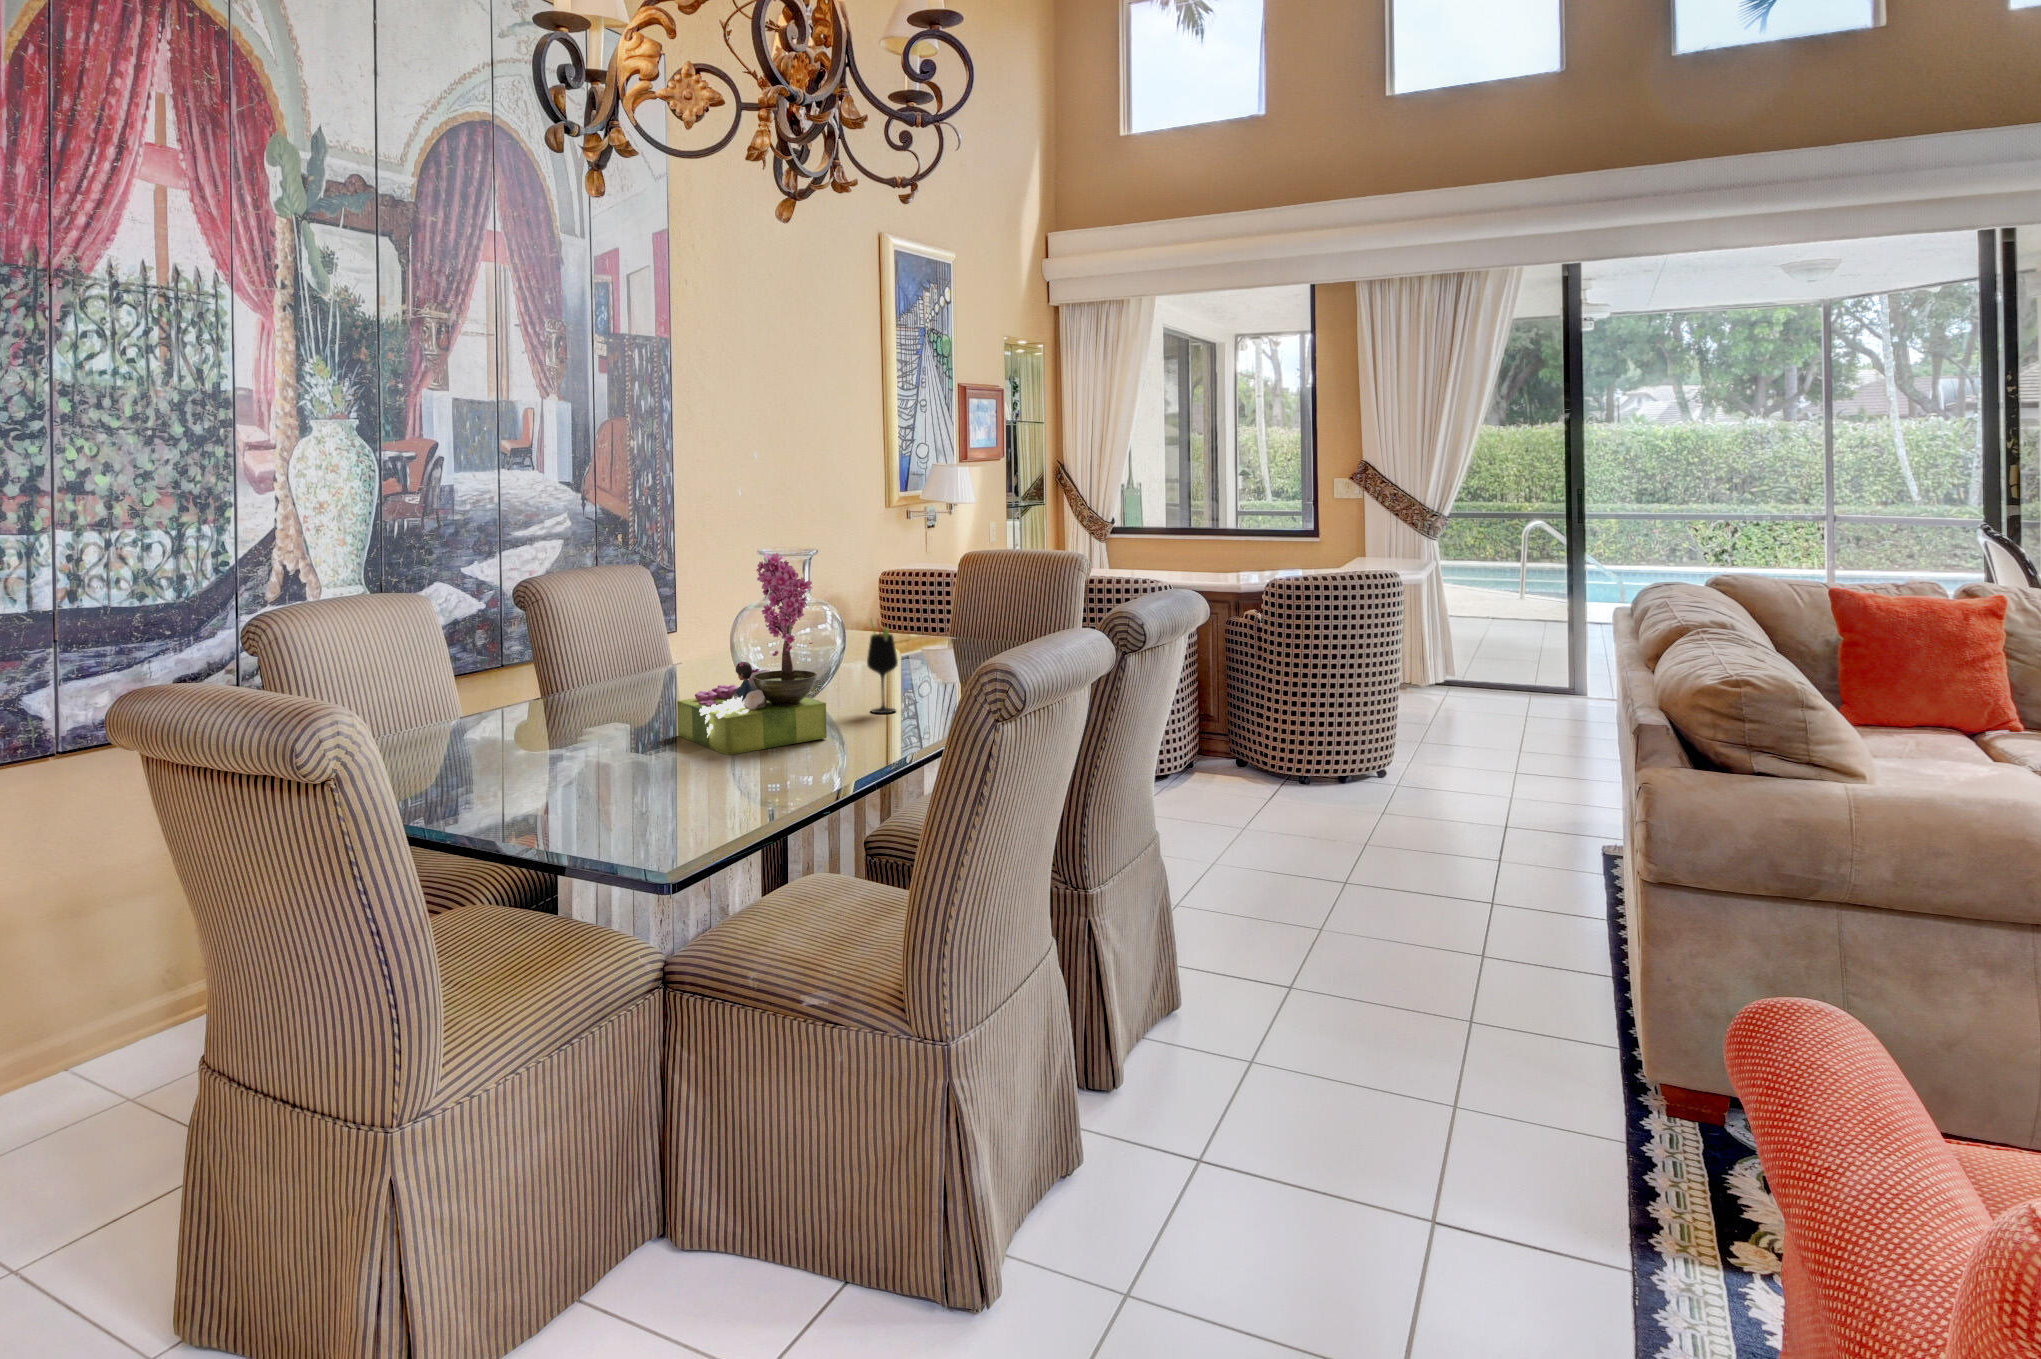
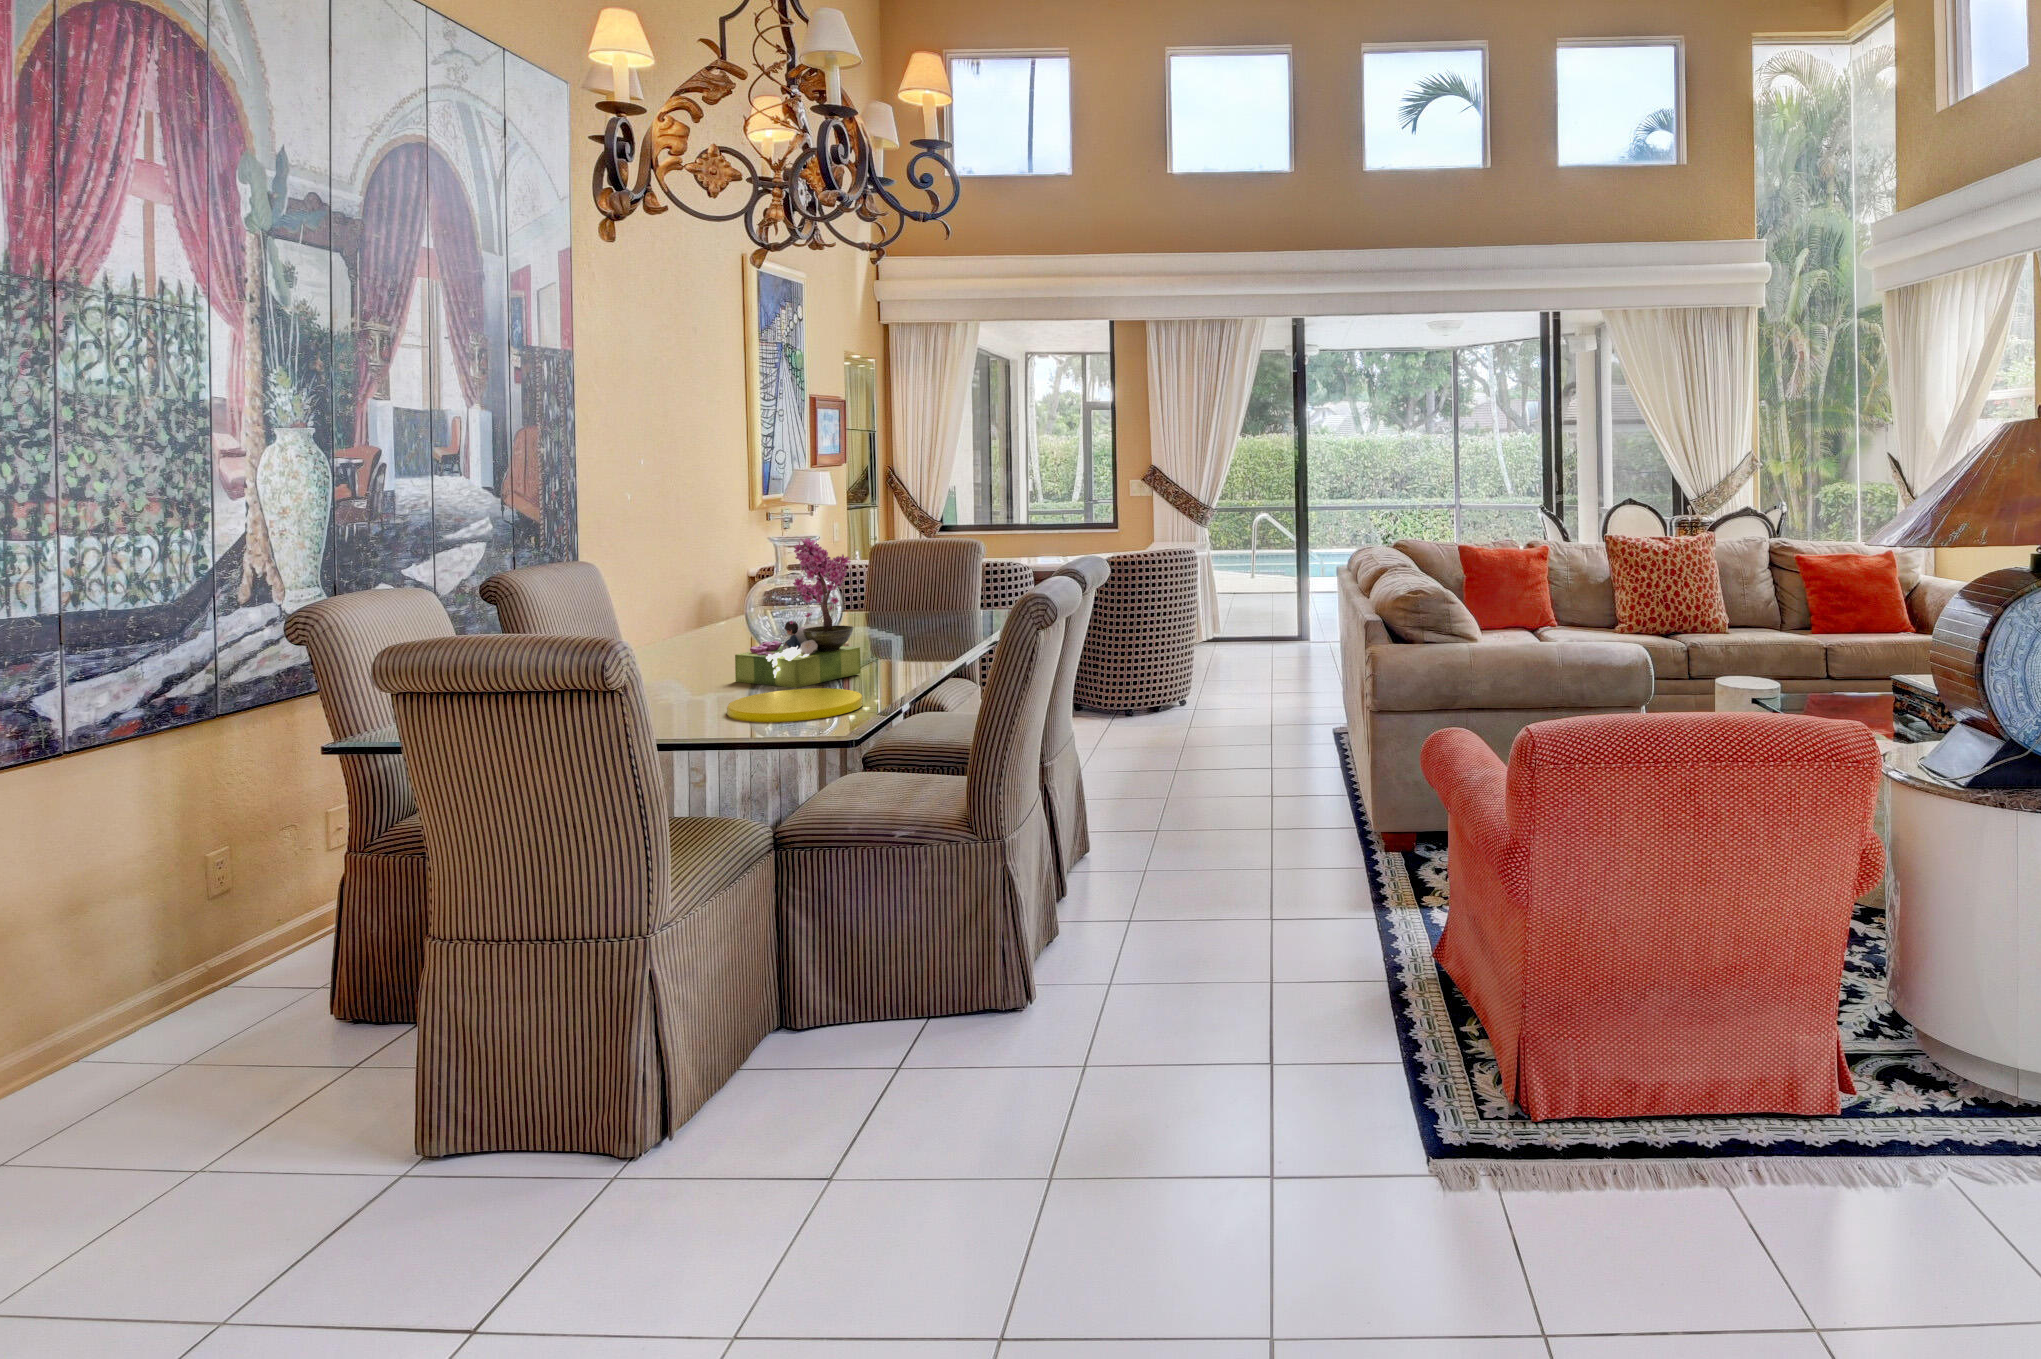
wine glass: present [867,621,898,713] -> none [867,587,891,659]
plate: none [581,763,763,822] -> present [727,688,863,722]

